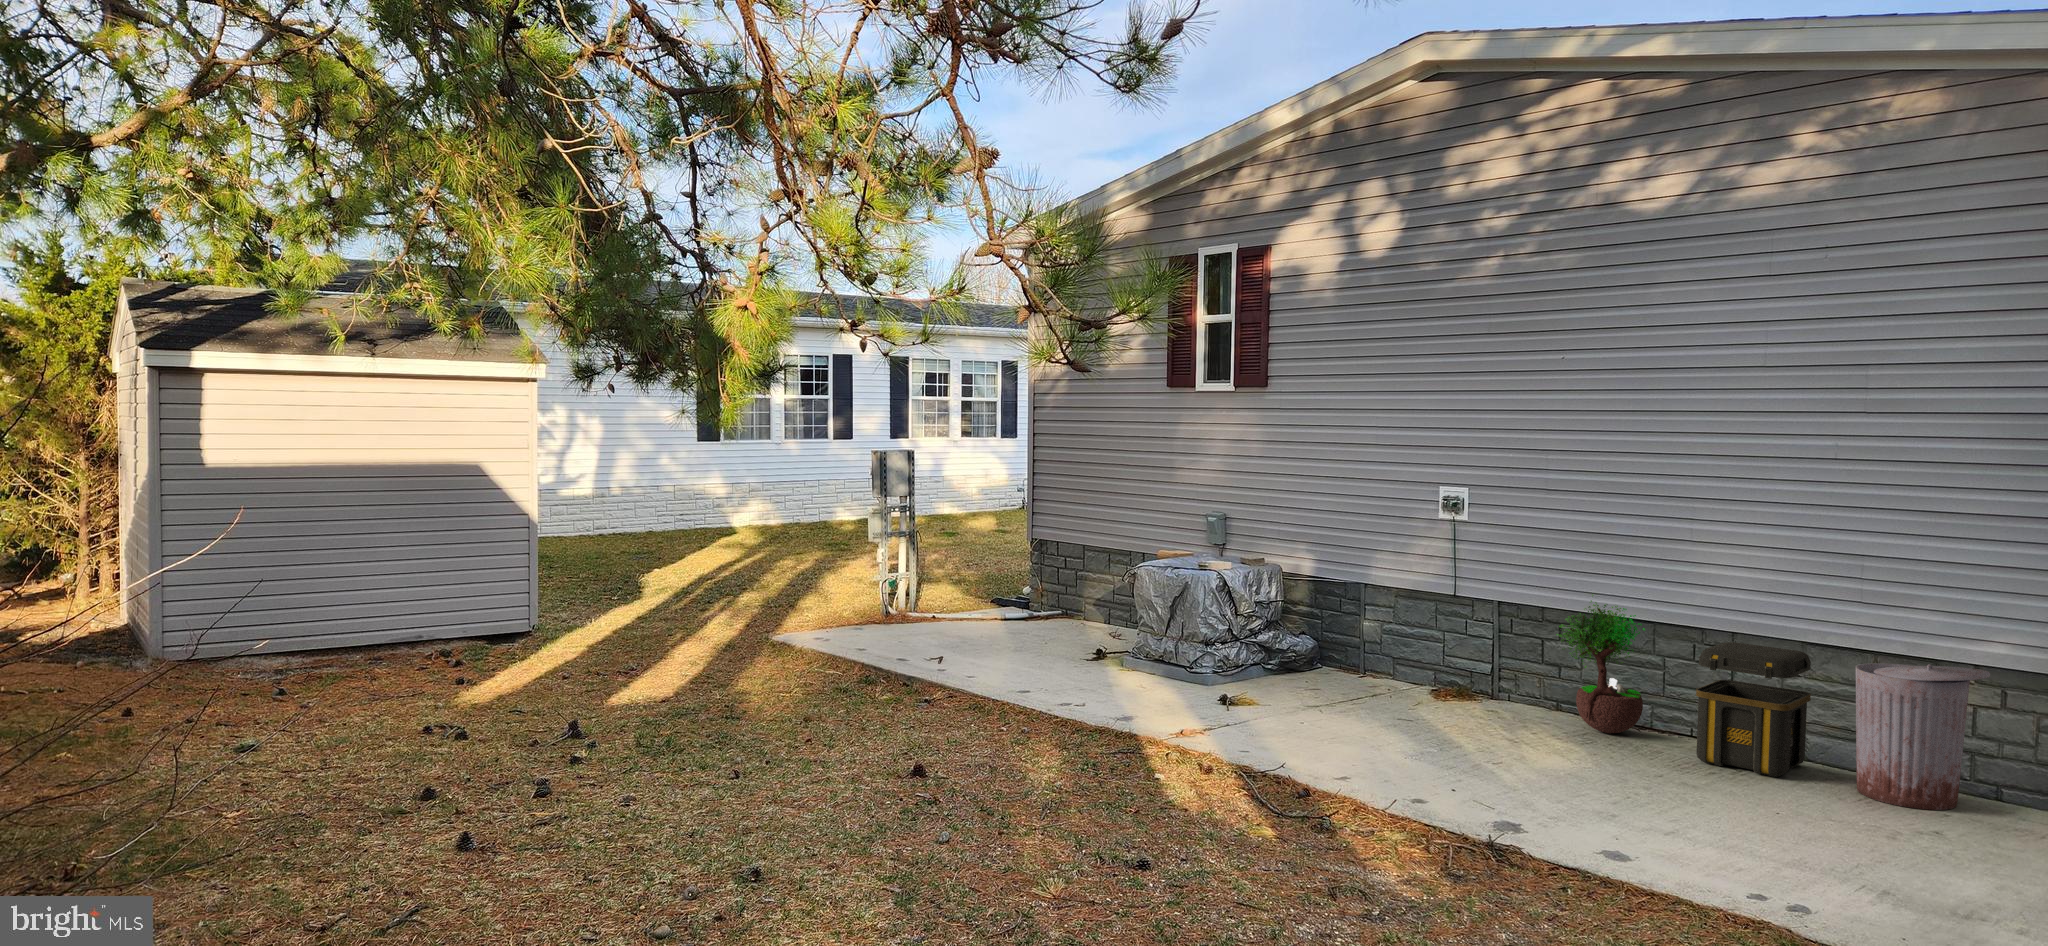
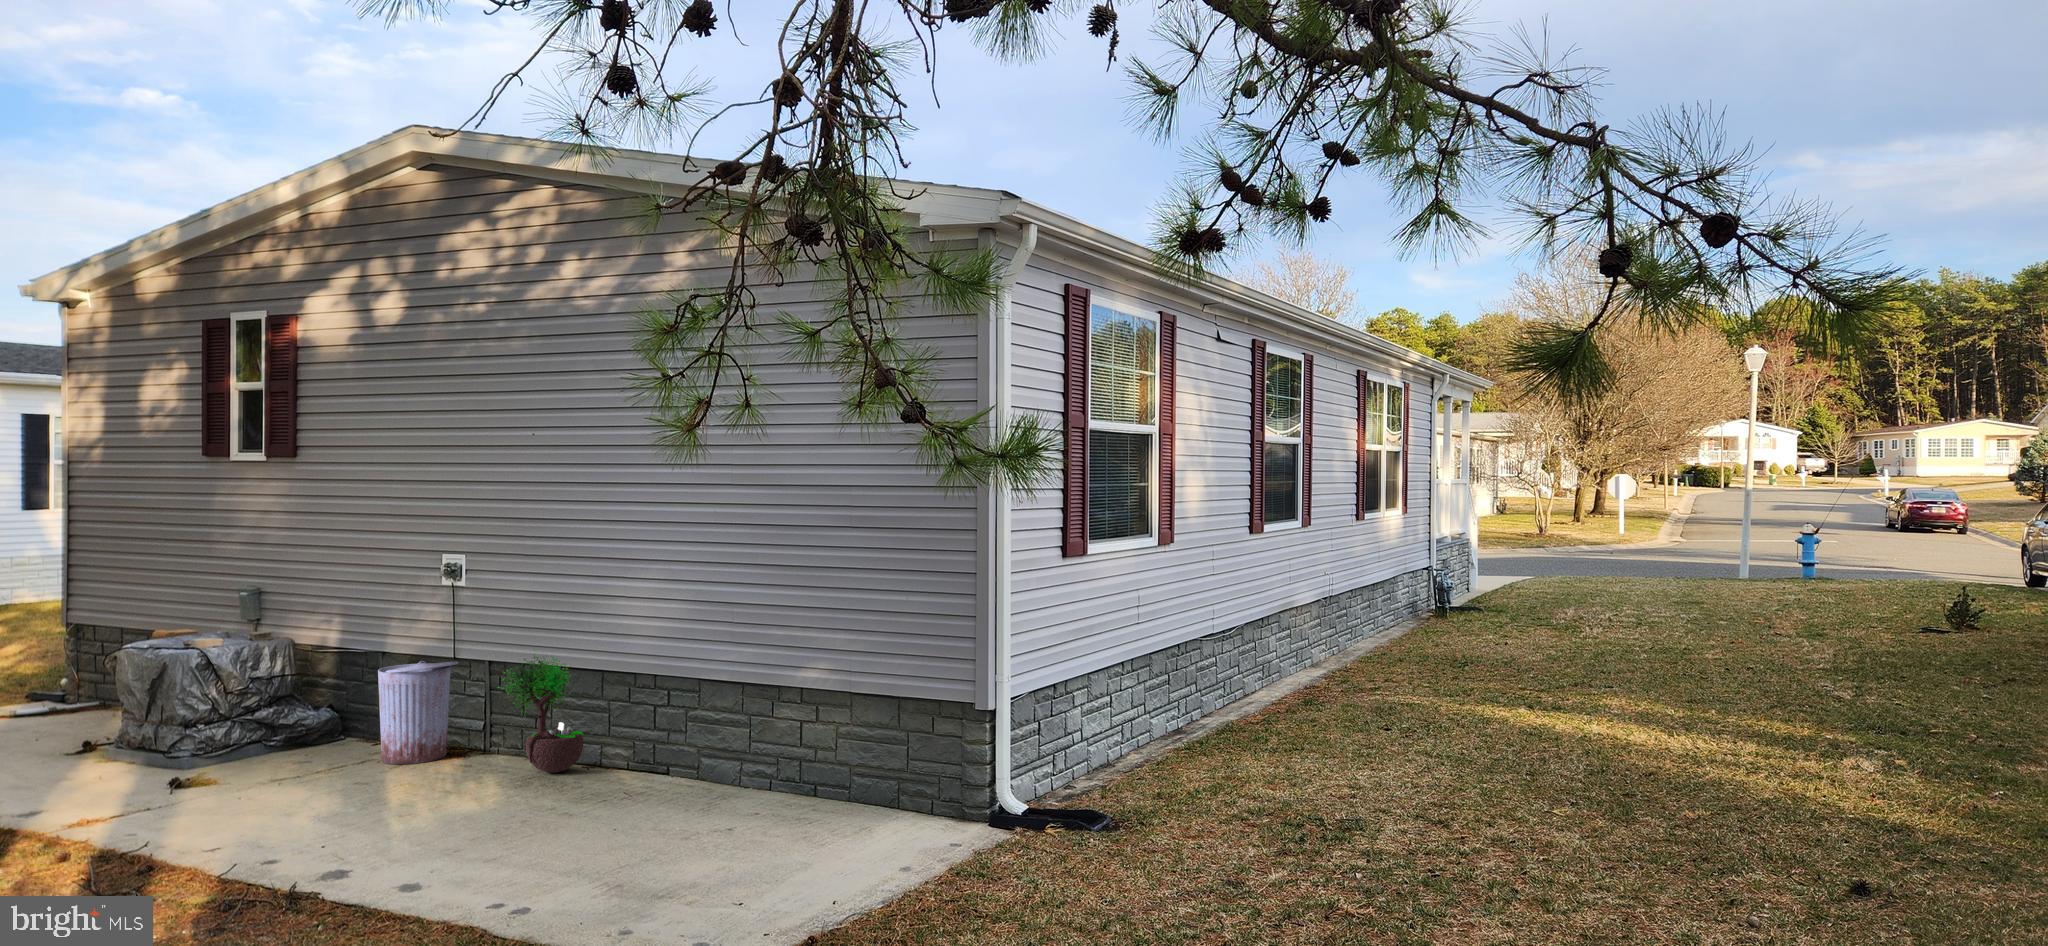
toolbox: present [1696,642,1811,777] -> none [595,681,691,794]
trash can: present [1856,663,1990,810] -> present [378,661,459,764]

